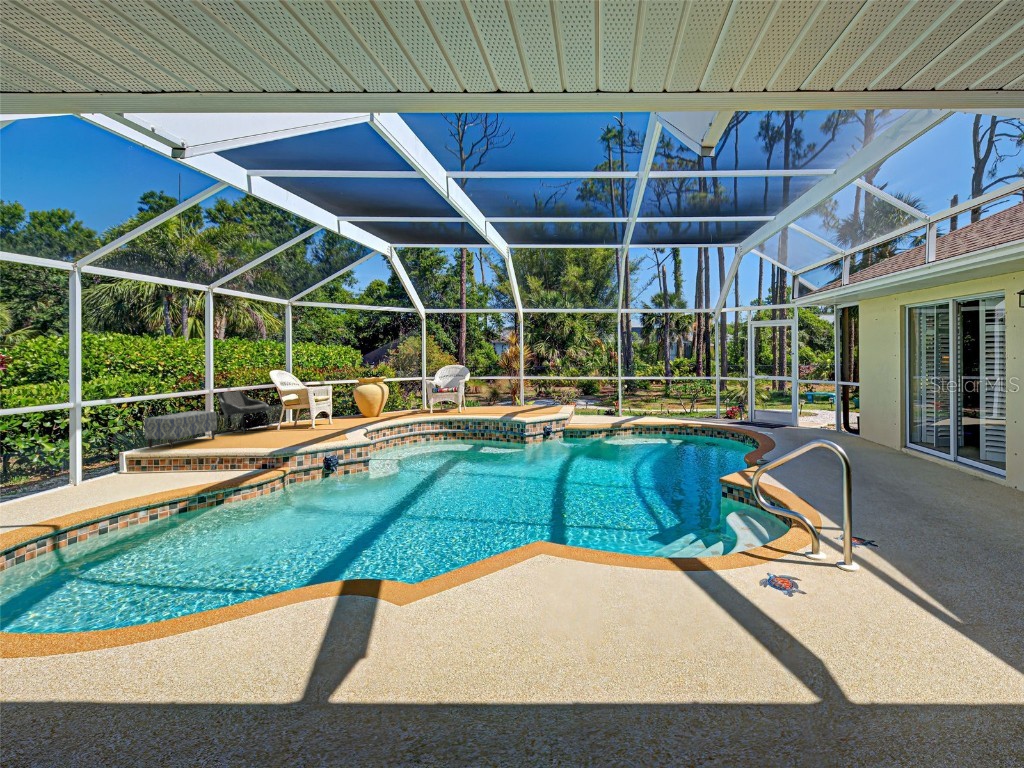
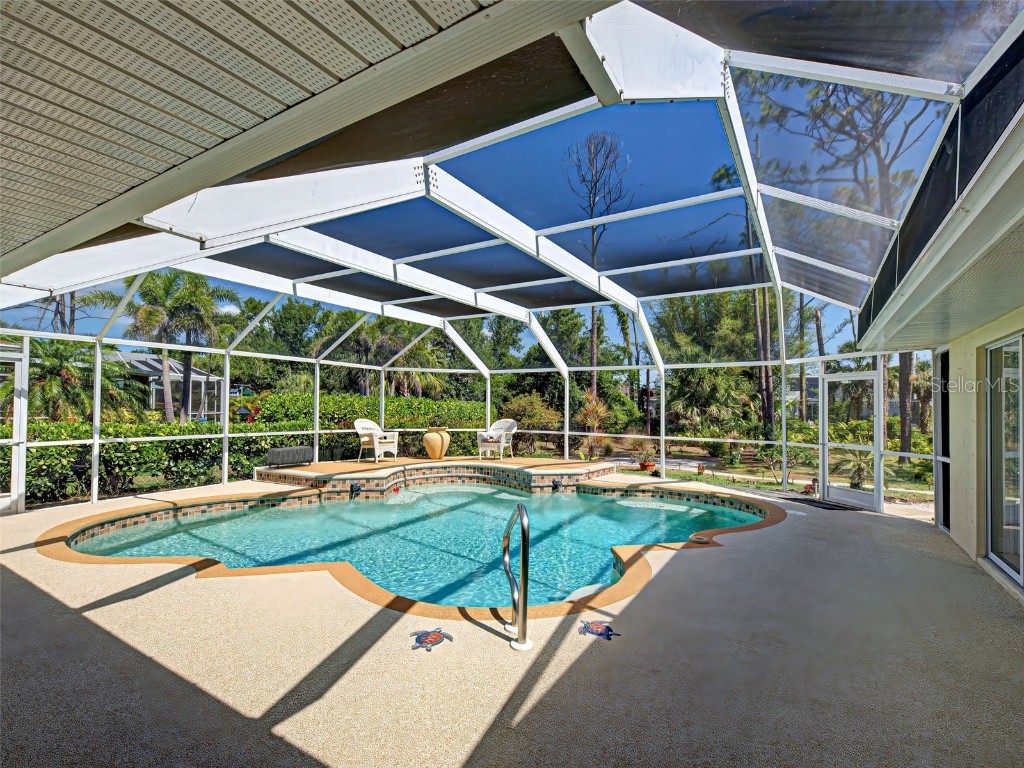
lounge chair: present [217,391,270,433] -> none [320,430,354,464]

